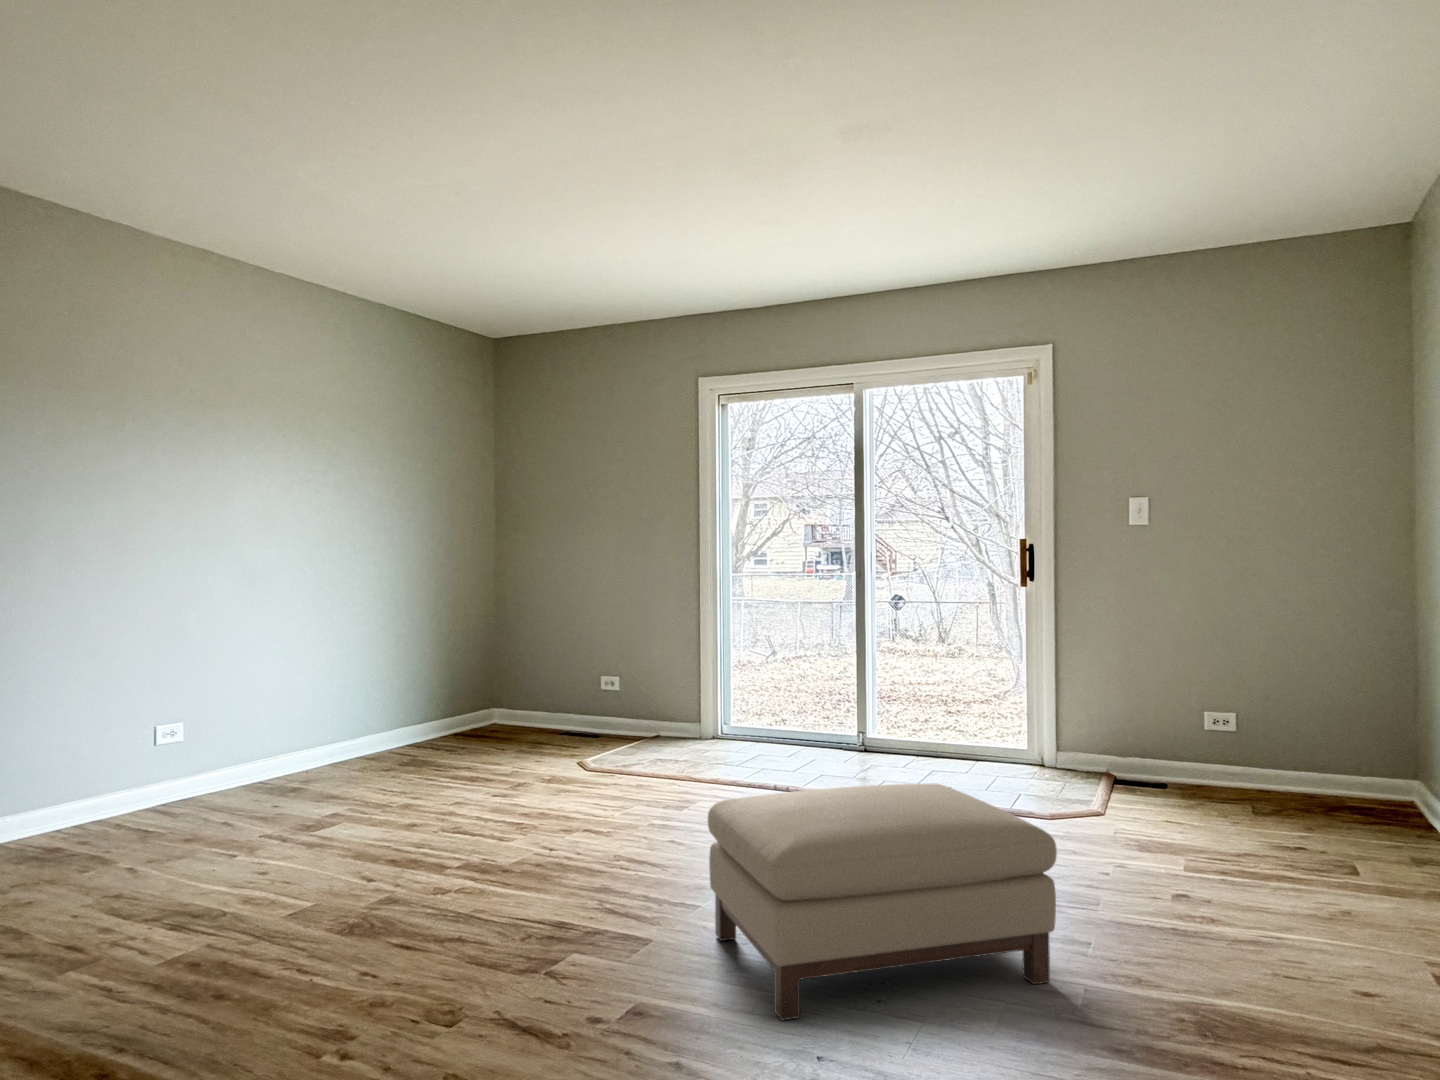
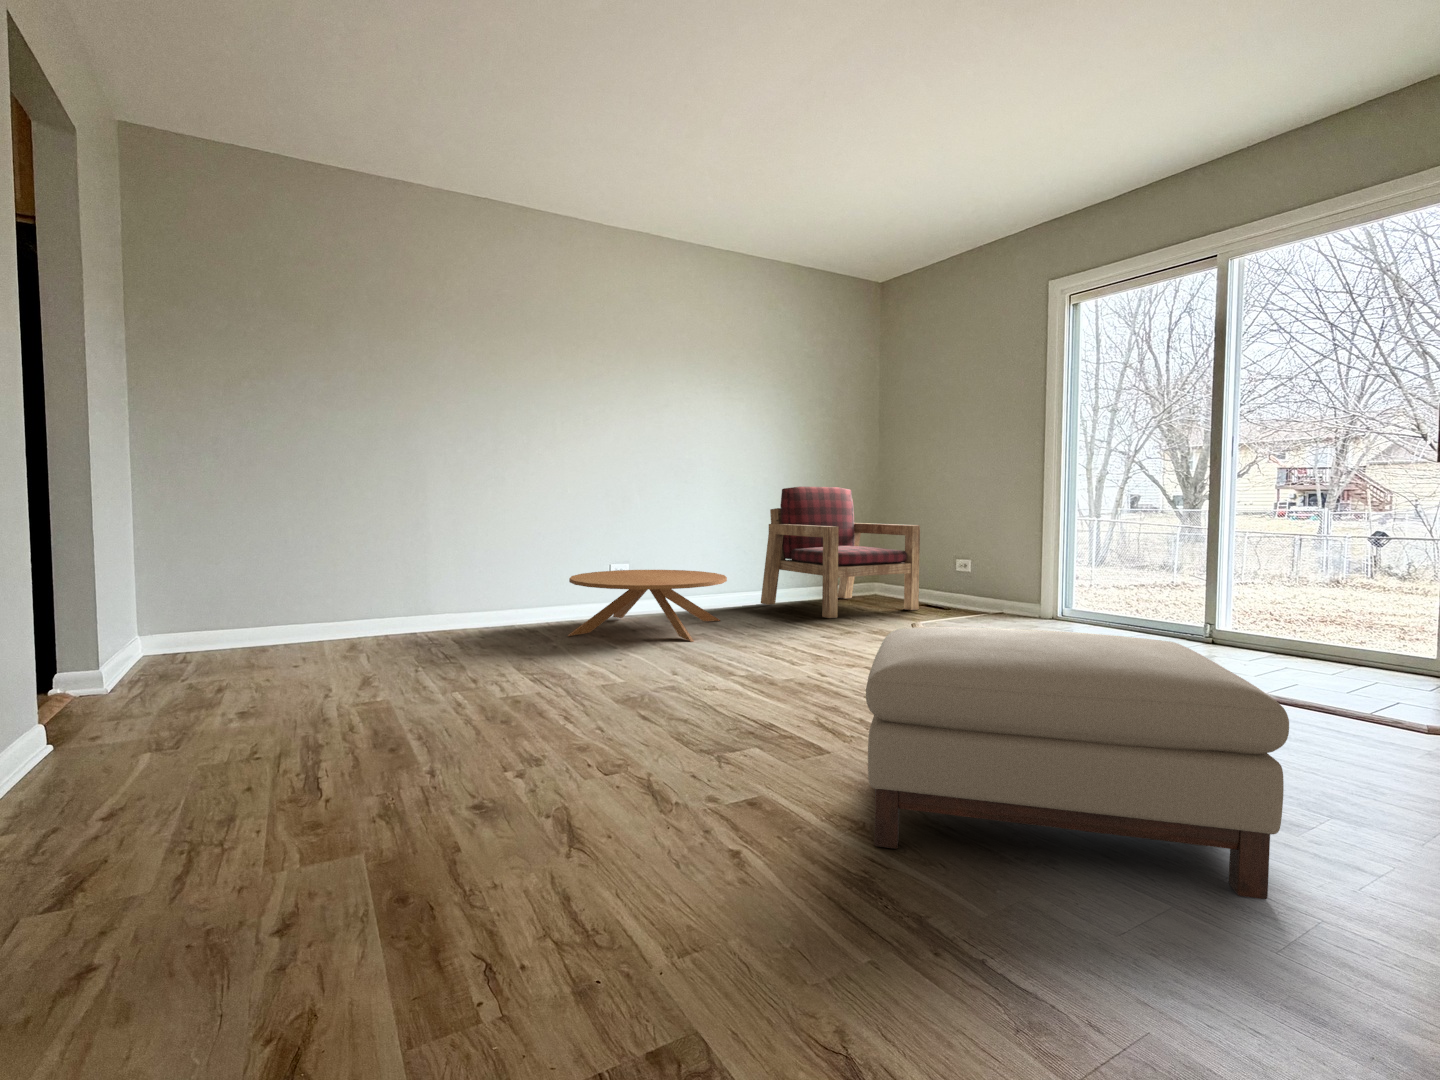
armchair: none [361,594,566,768] -> present [761,487,920,618]
coffee table: none [119,725,361,848] -> present [568,570,727,642]

